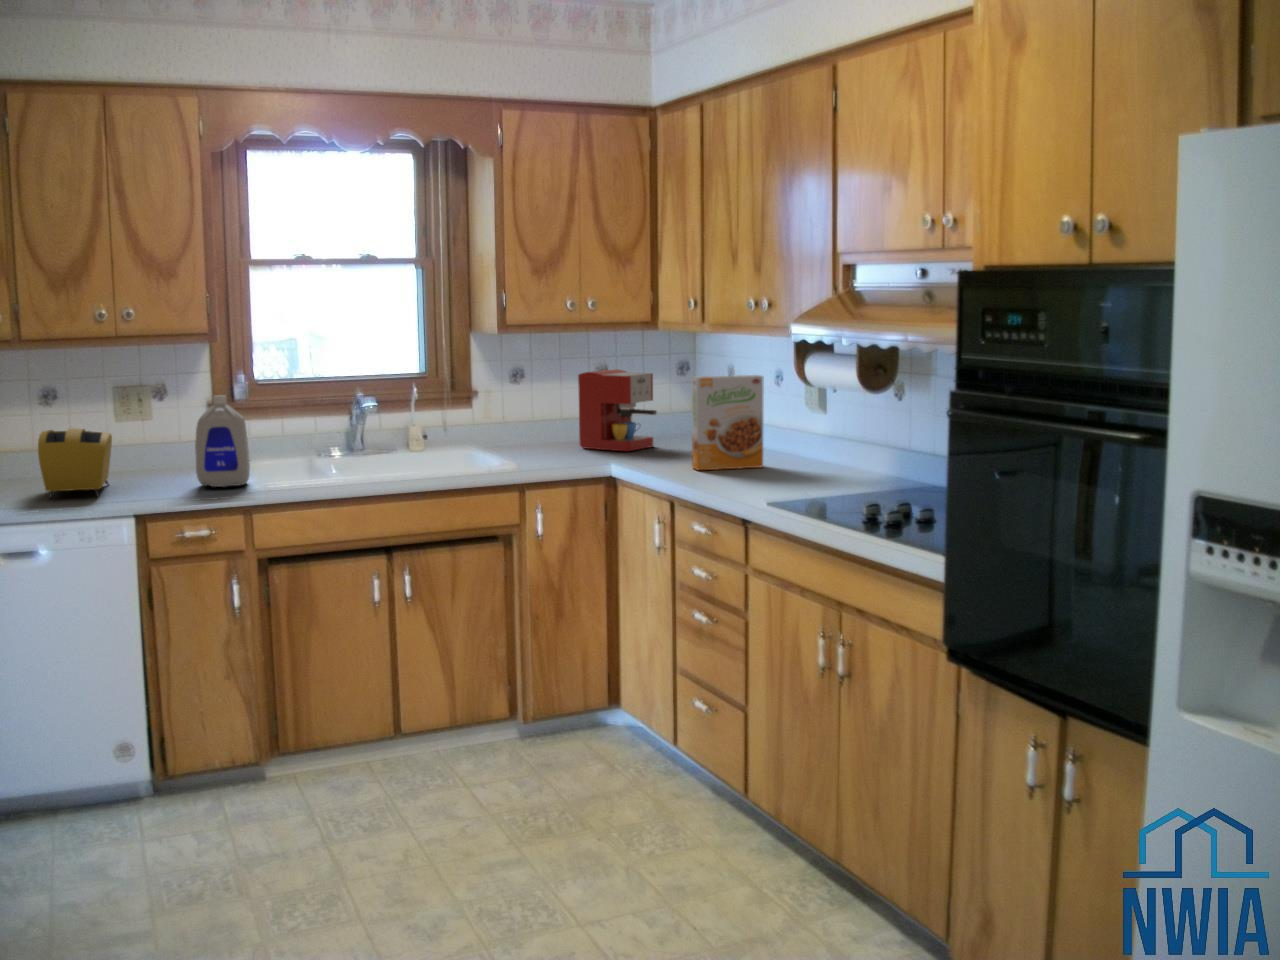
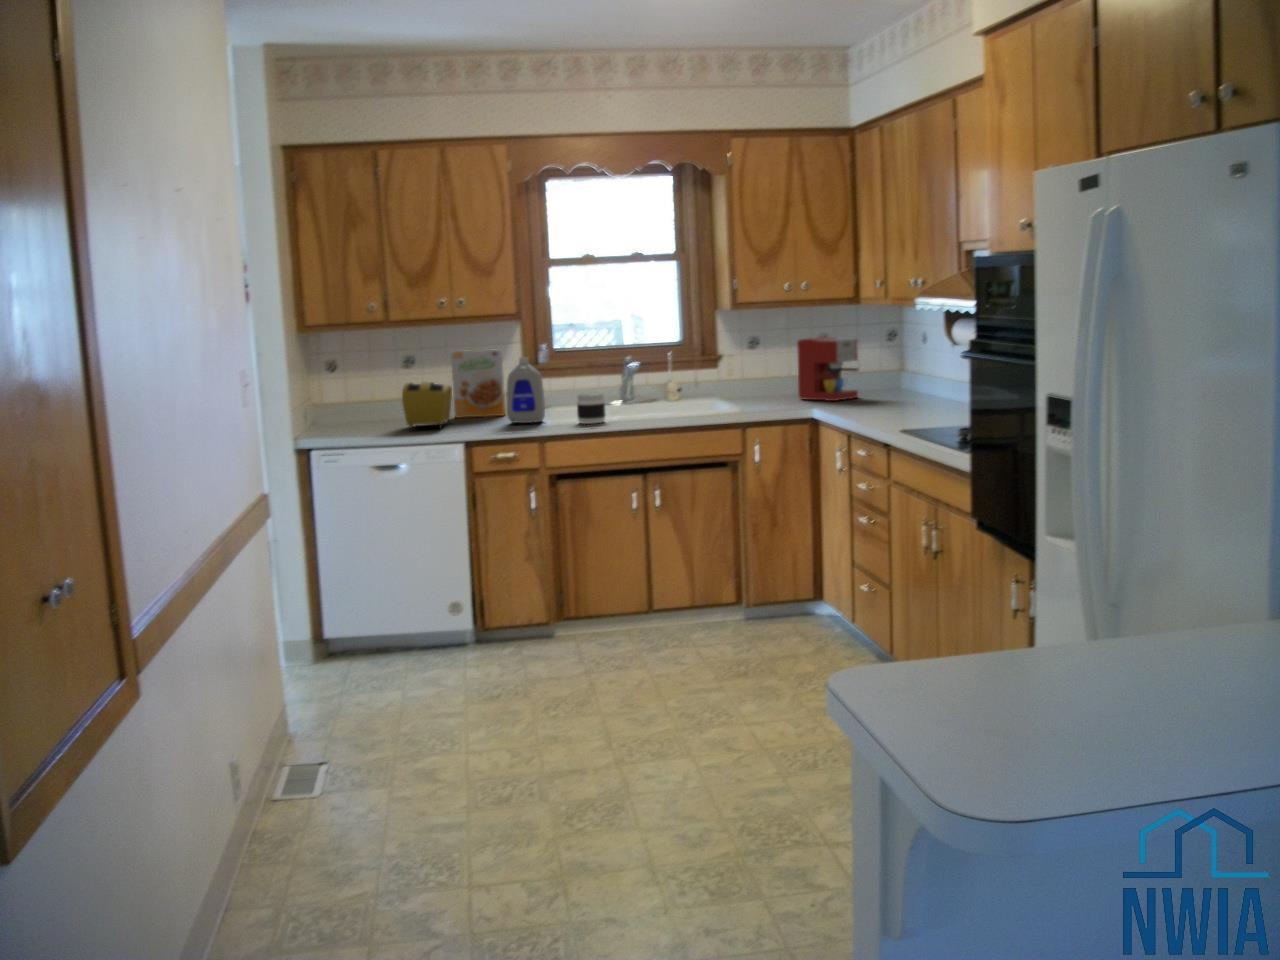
cereal box: present [692,375,764,470] -> present [451,349,506,418]
jar: none [298,445,338,488] -> present [577,393,605,424]

